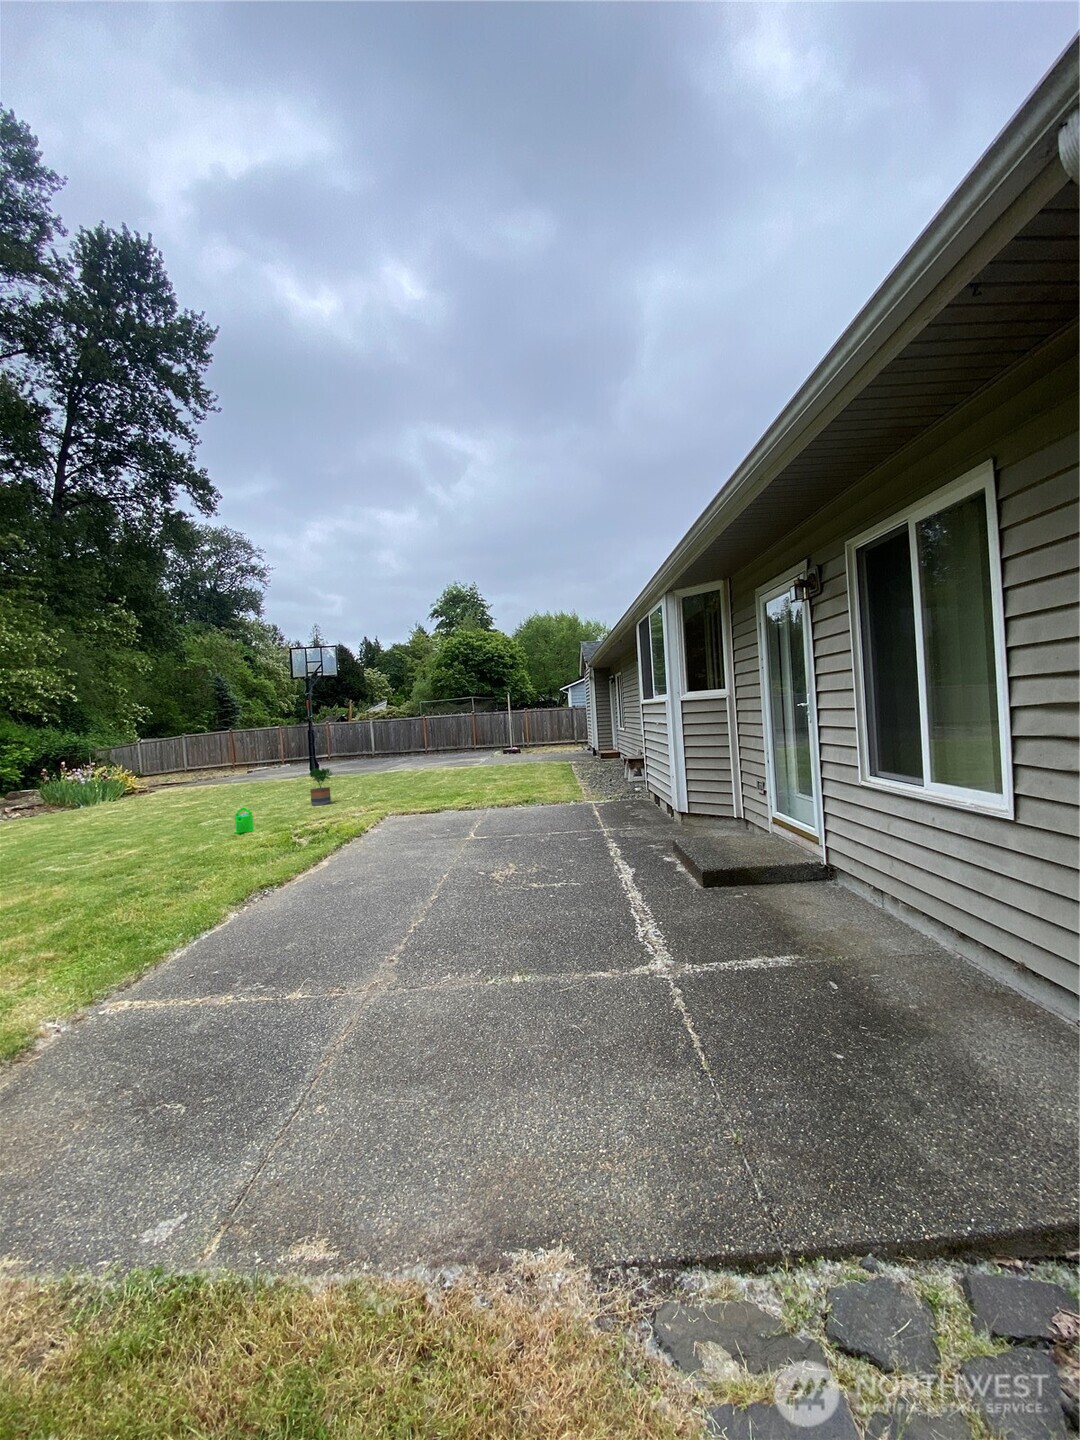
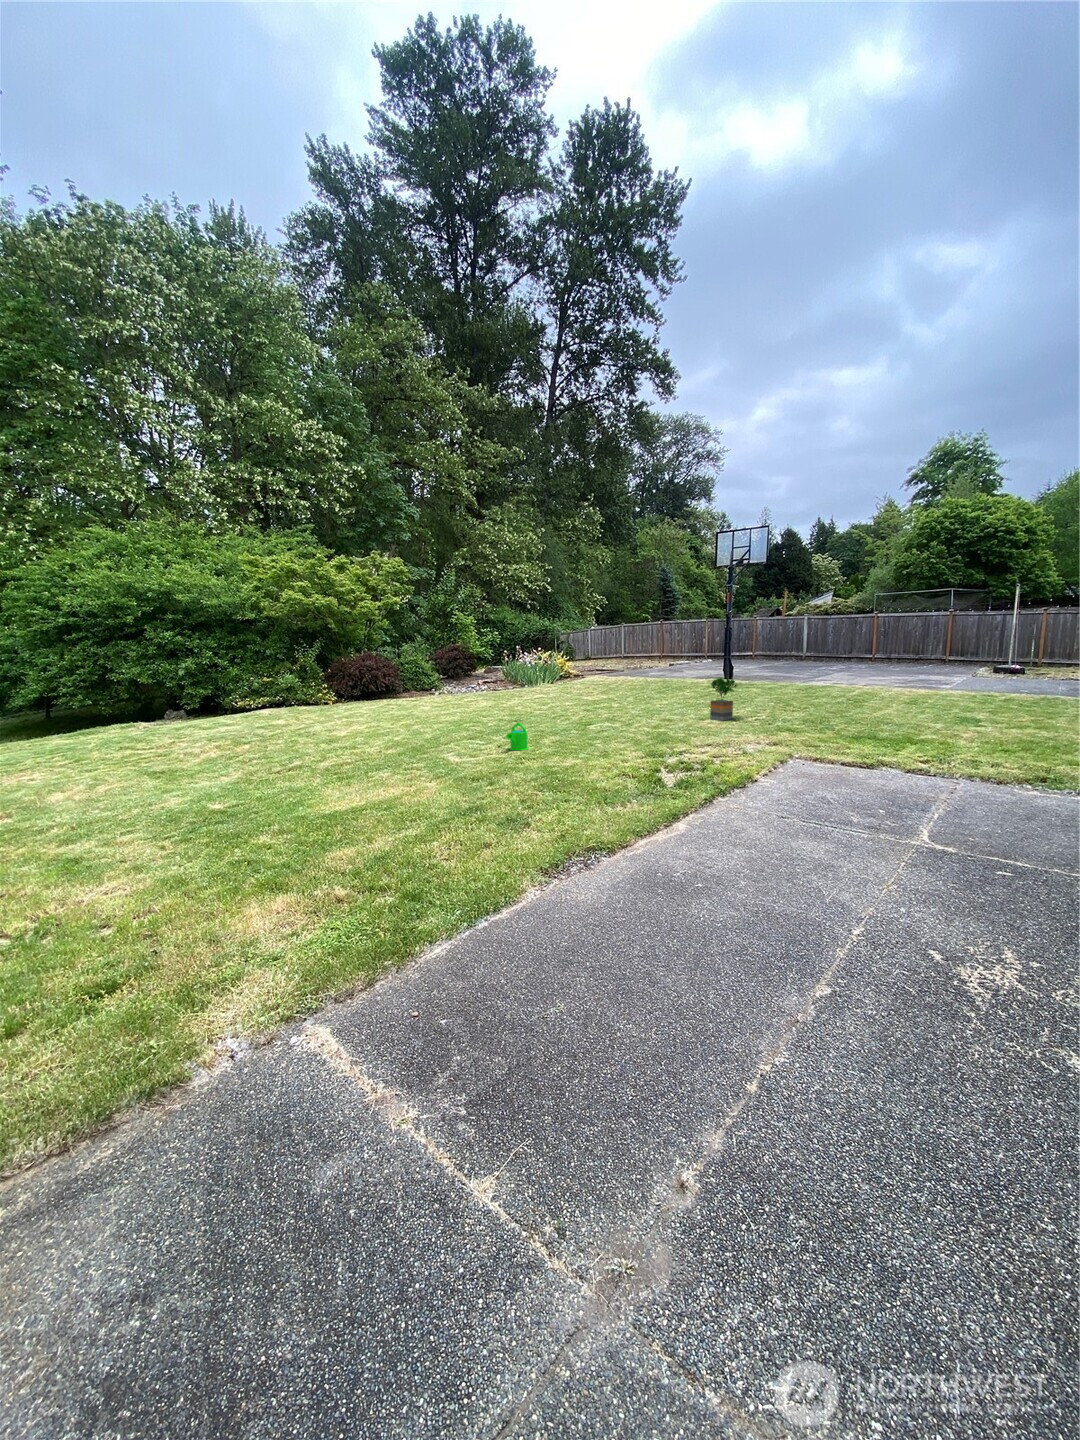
watering can: present [235,808,254,833] -> present [506,723,529,750]

